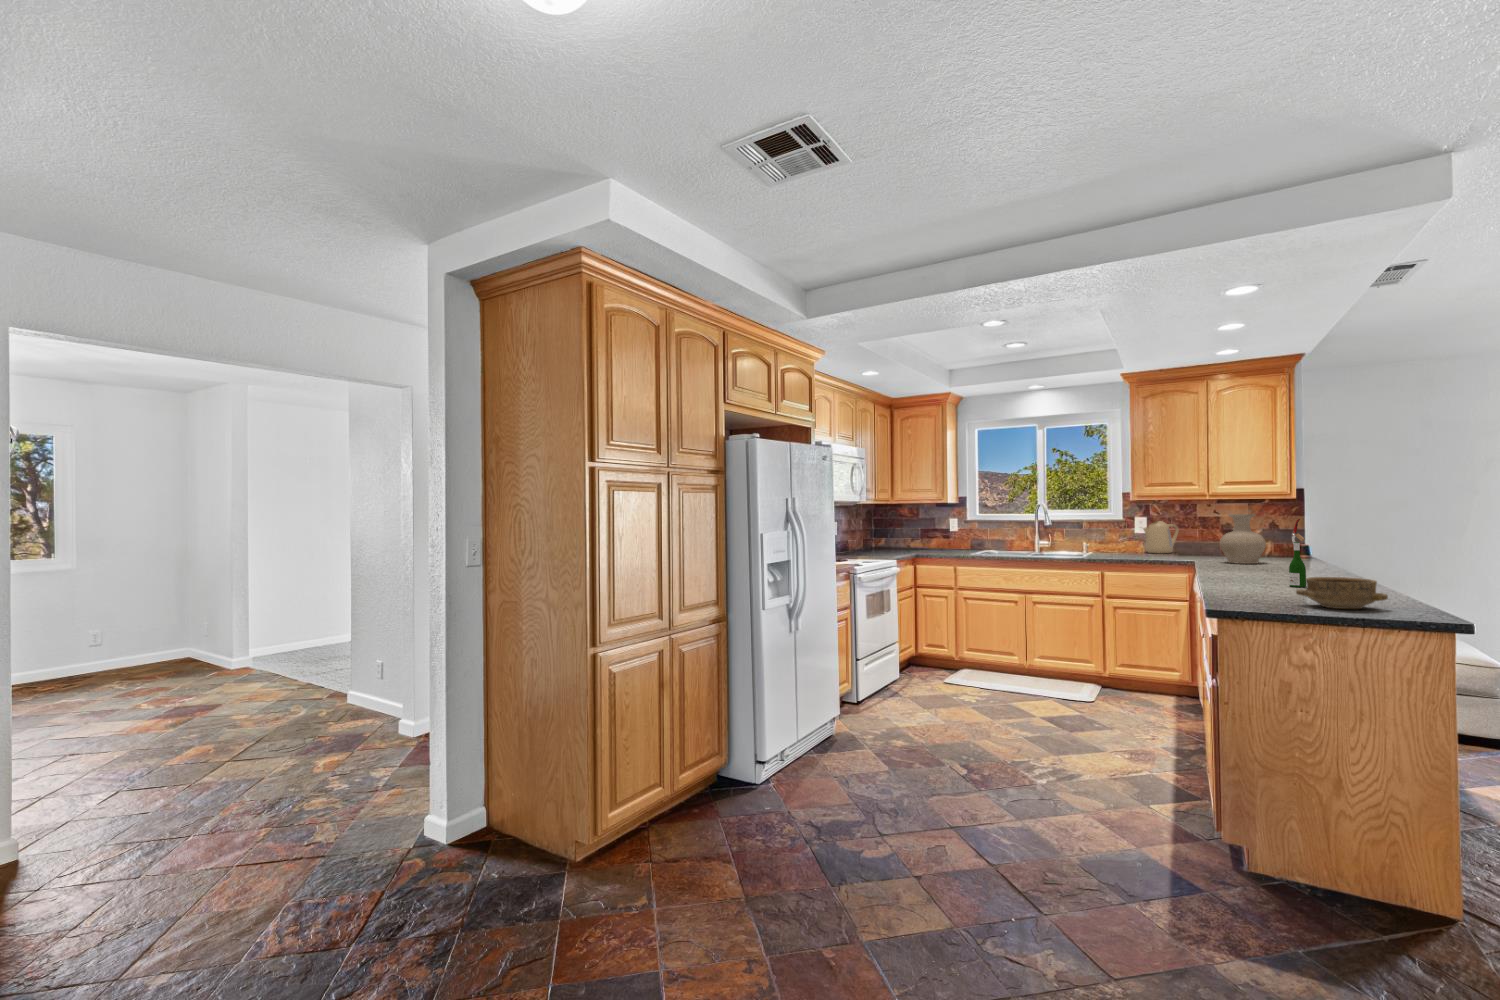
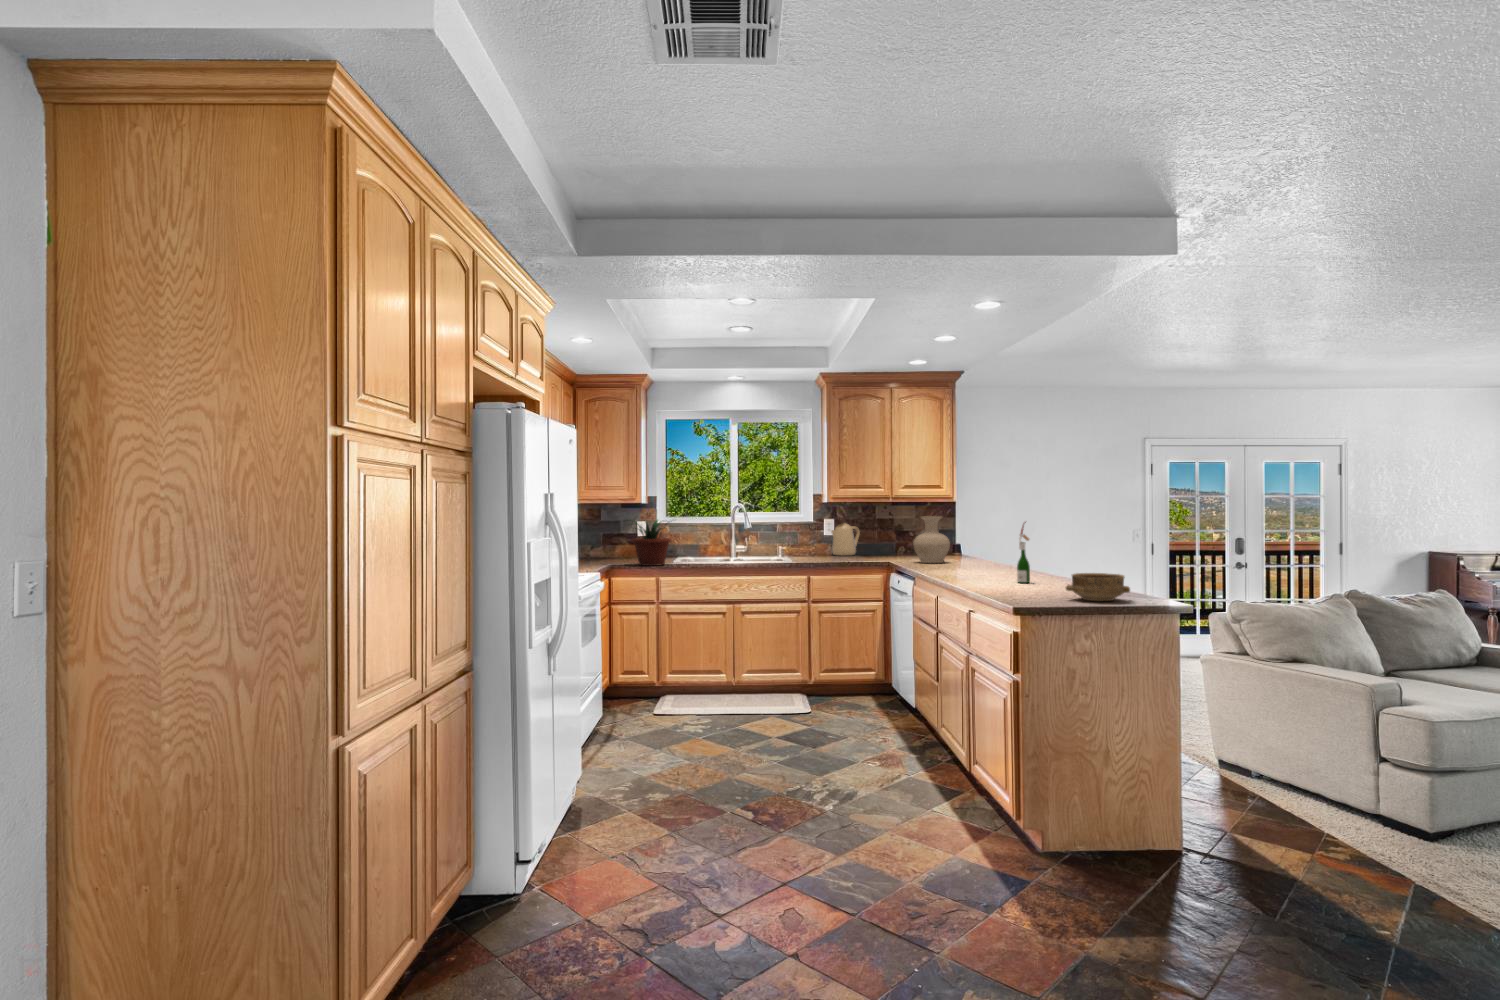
potted plant: none [924,516,969,556] -> present [631,520,672,566]

